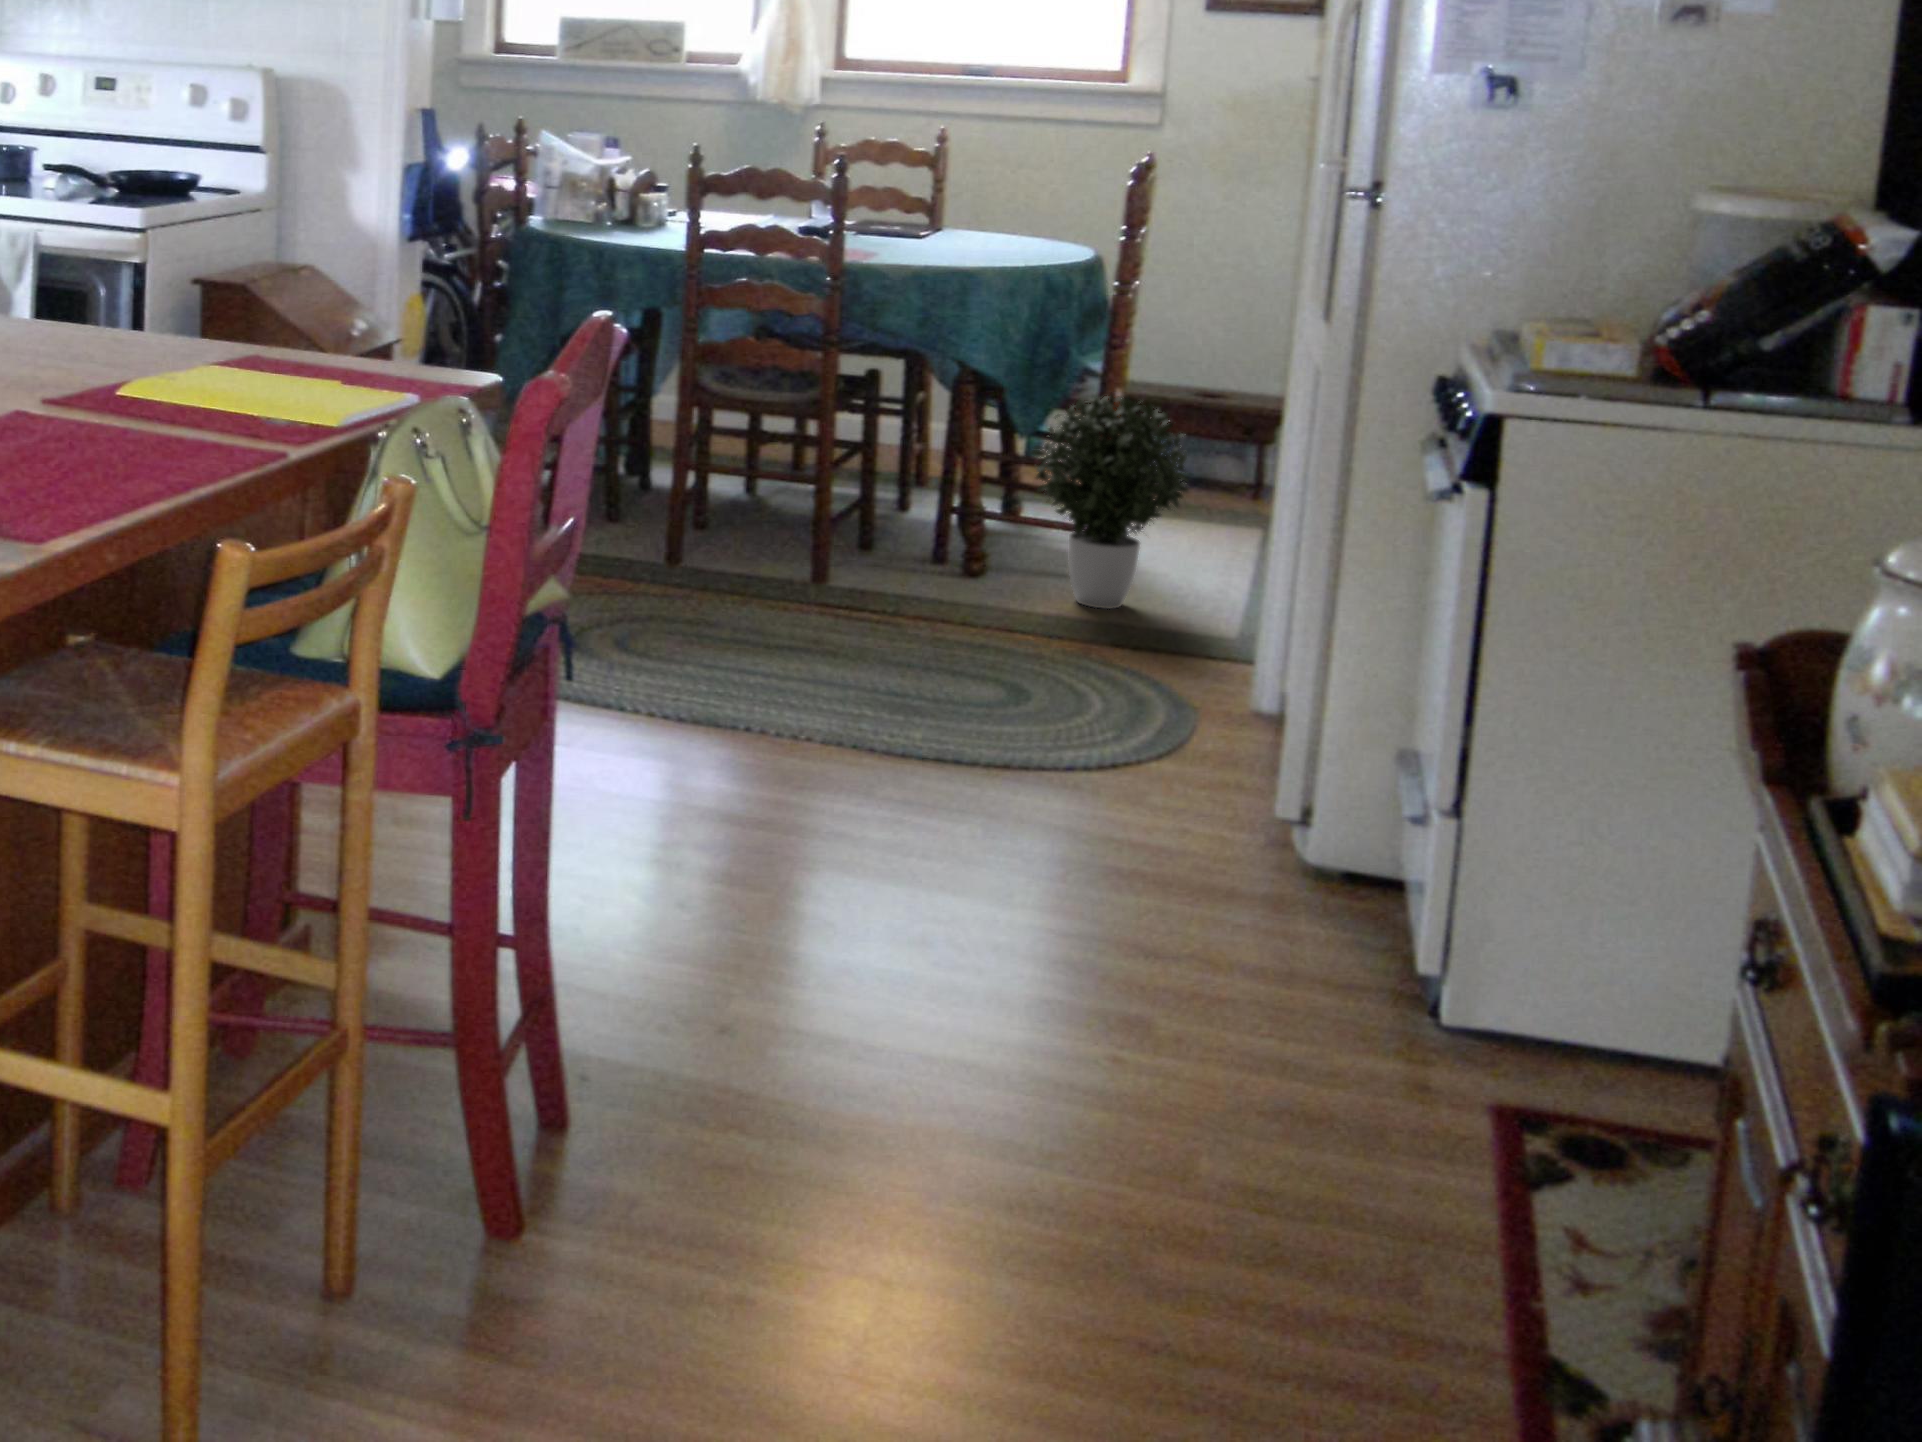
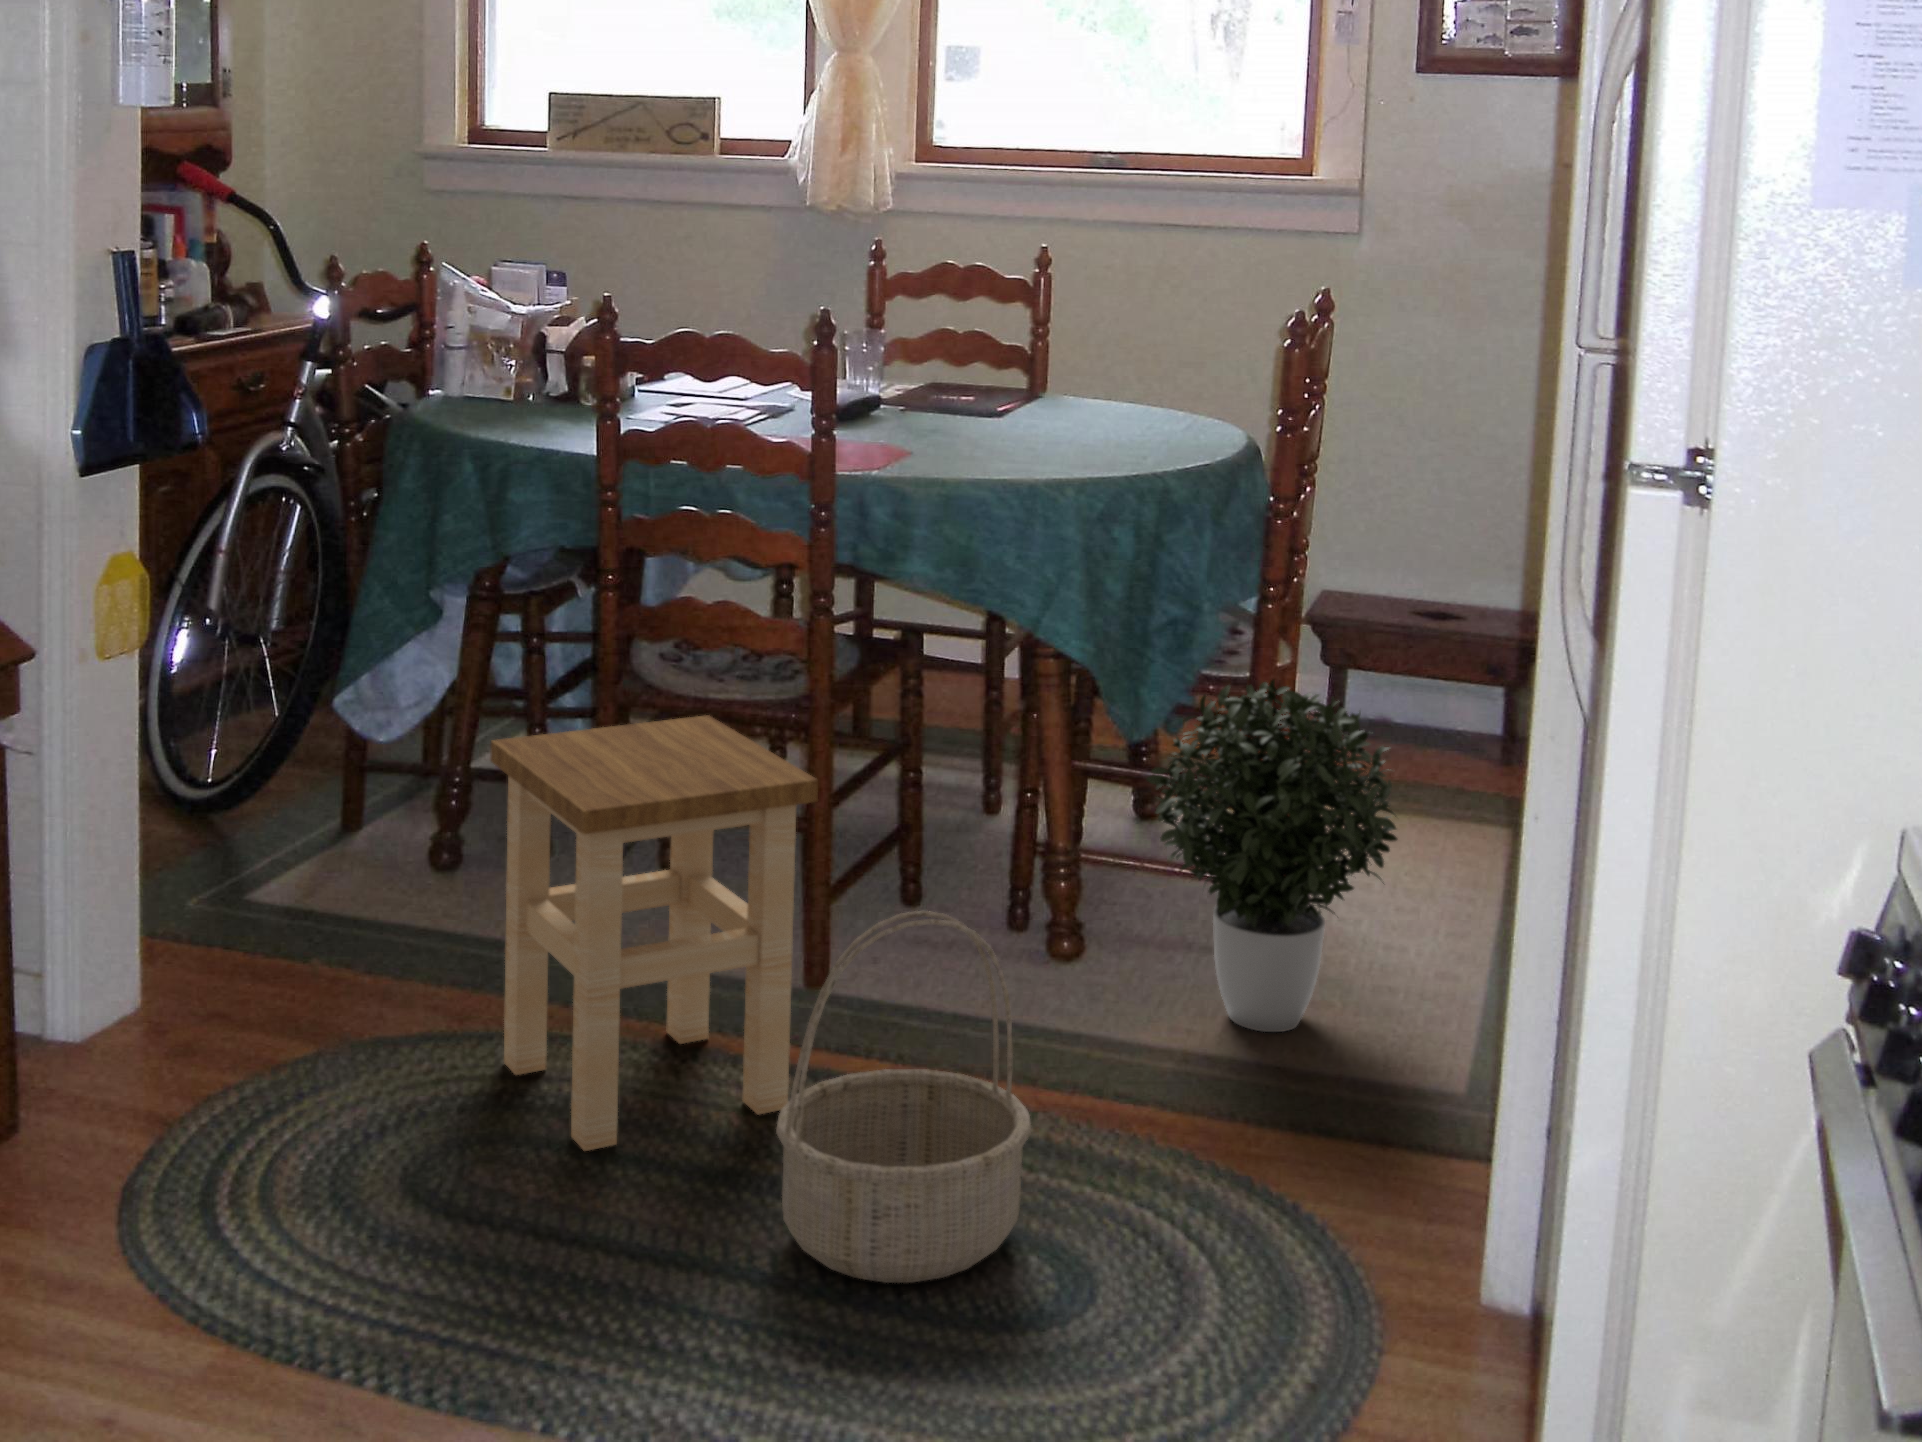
stool: none [640,400,846,634] -> present [490,715,818,1151]
basket: none [837,484,983,687] -> present [776,911,1031,1283]

